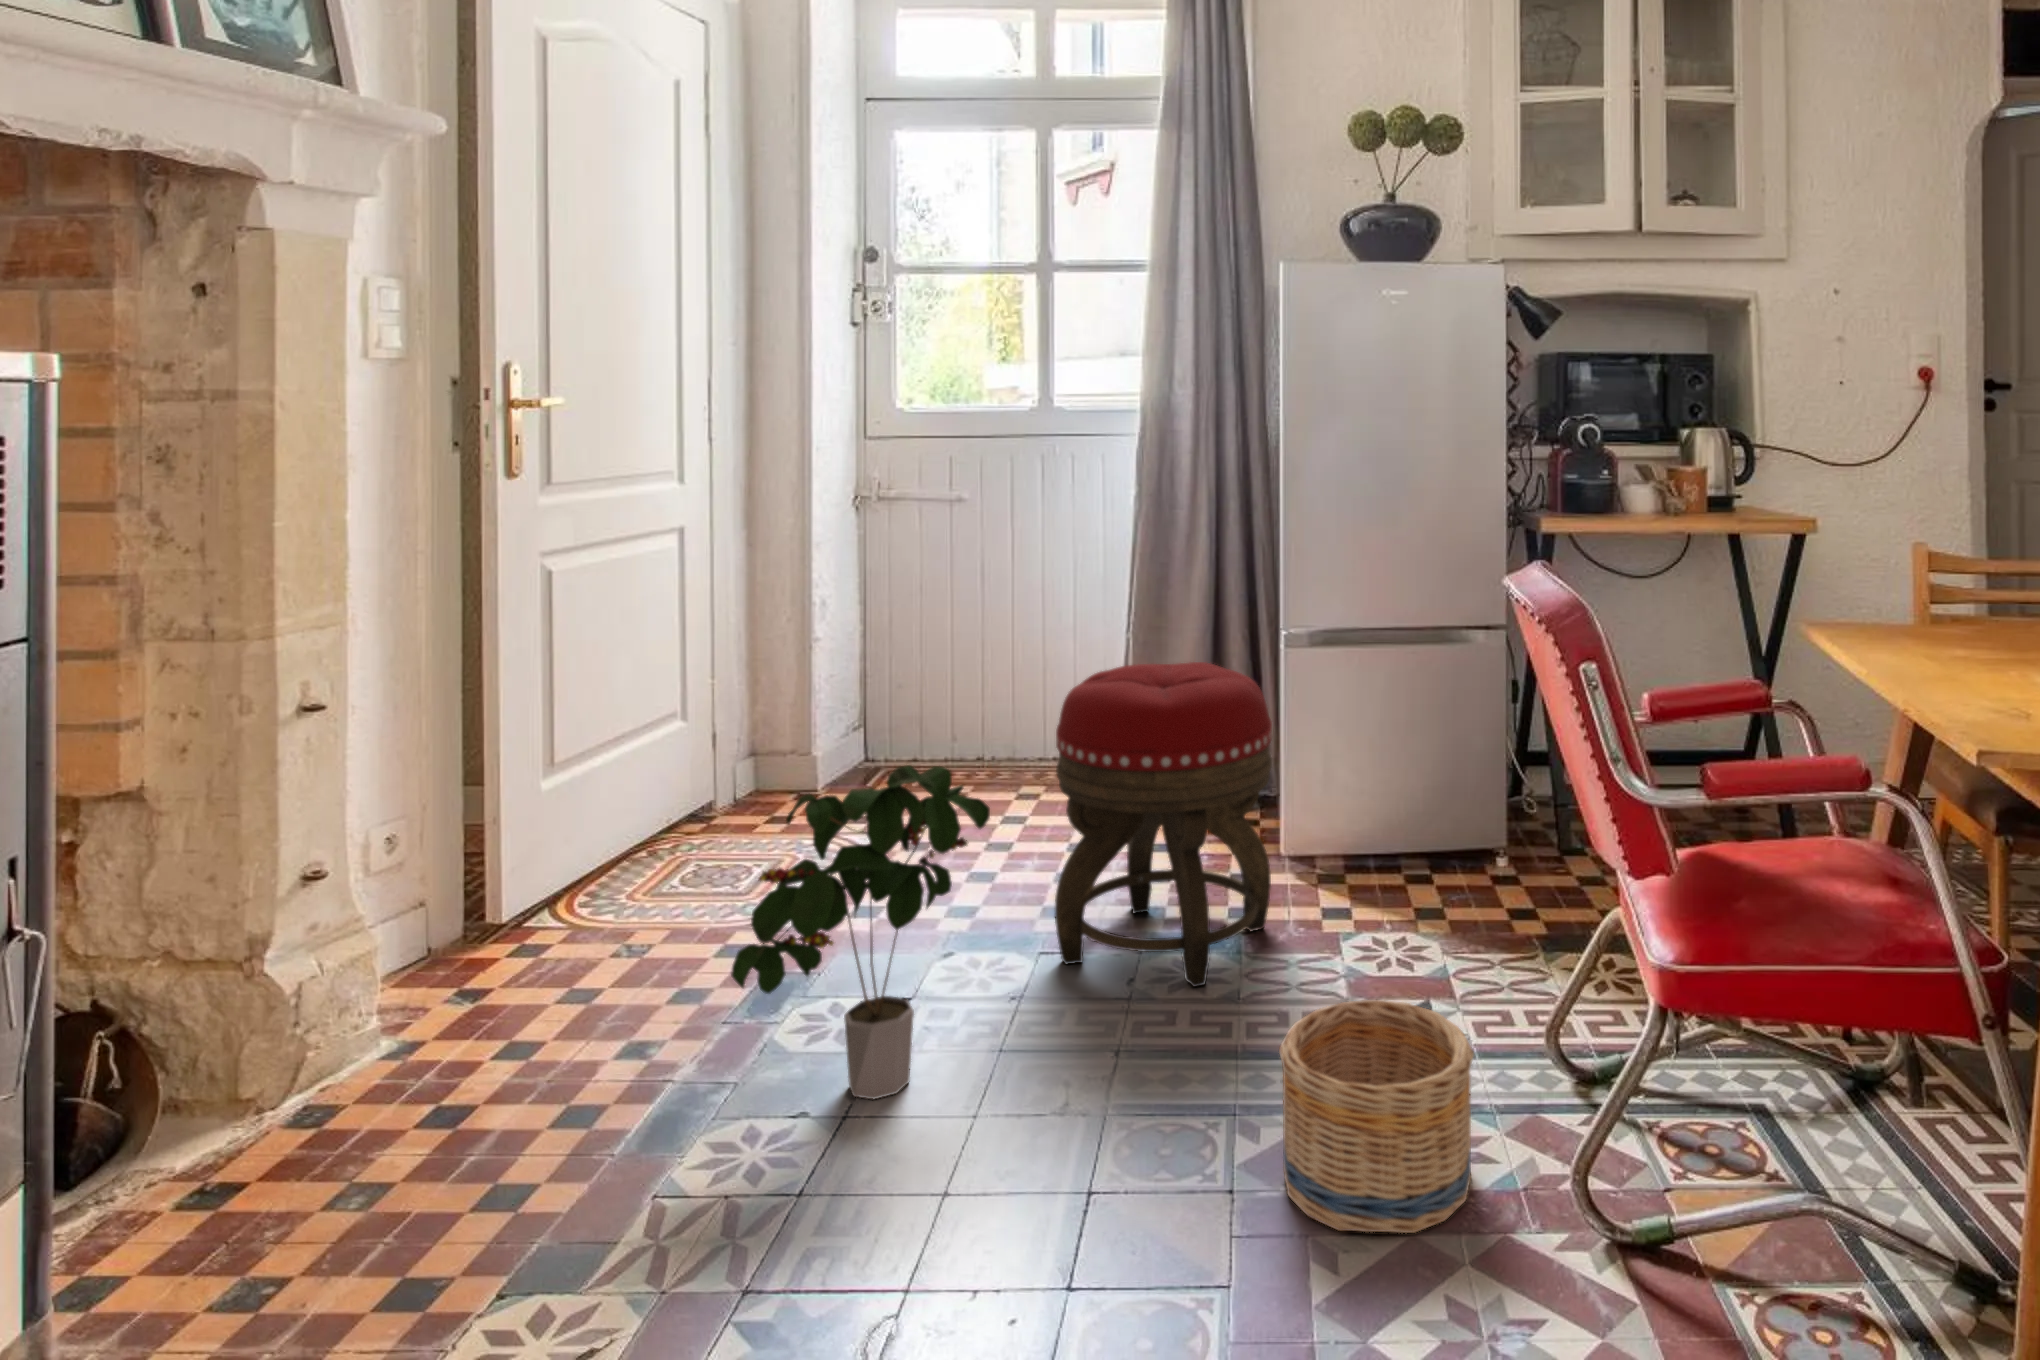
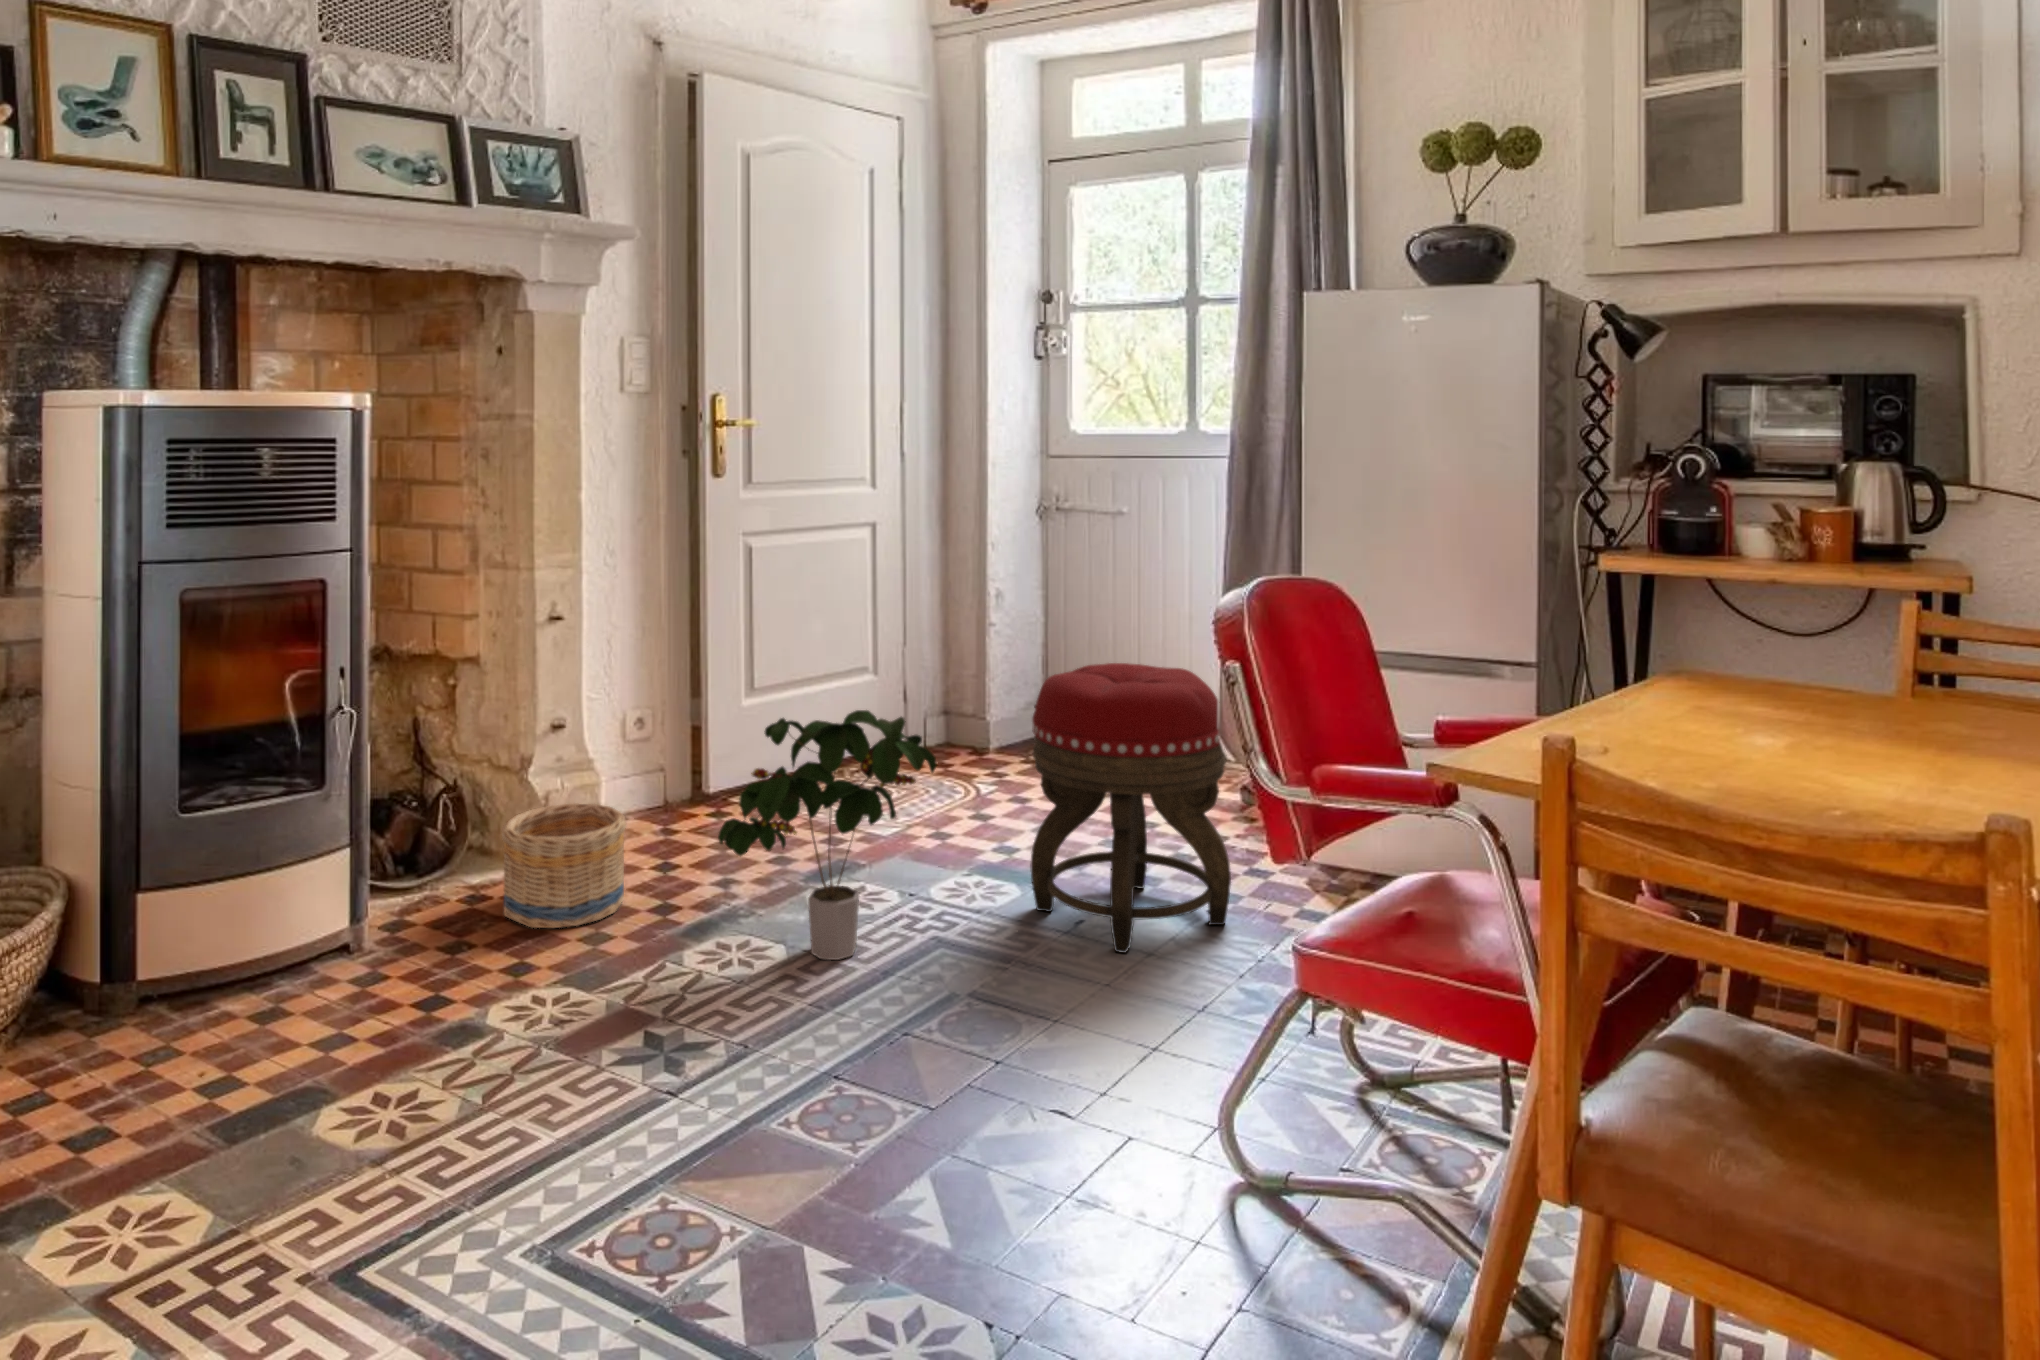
basket: present [1279,1000,1474,1233] -> present [502,803,626,928]

